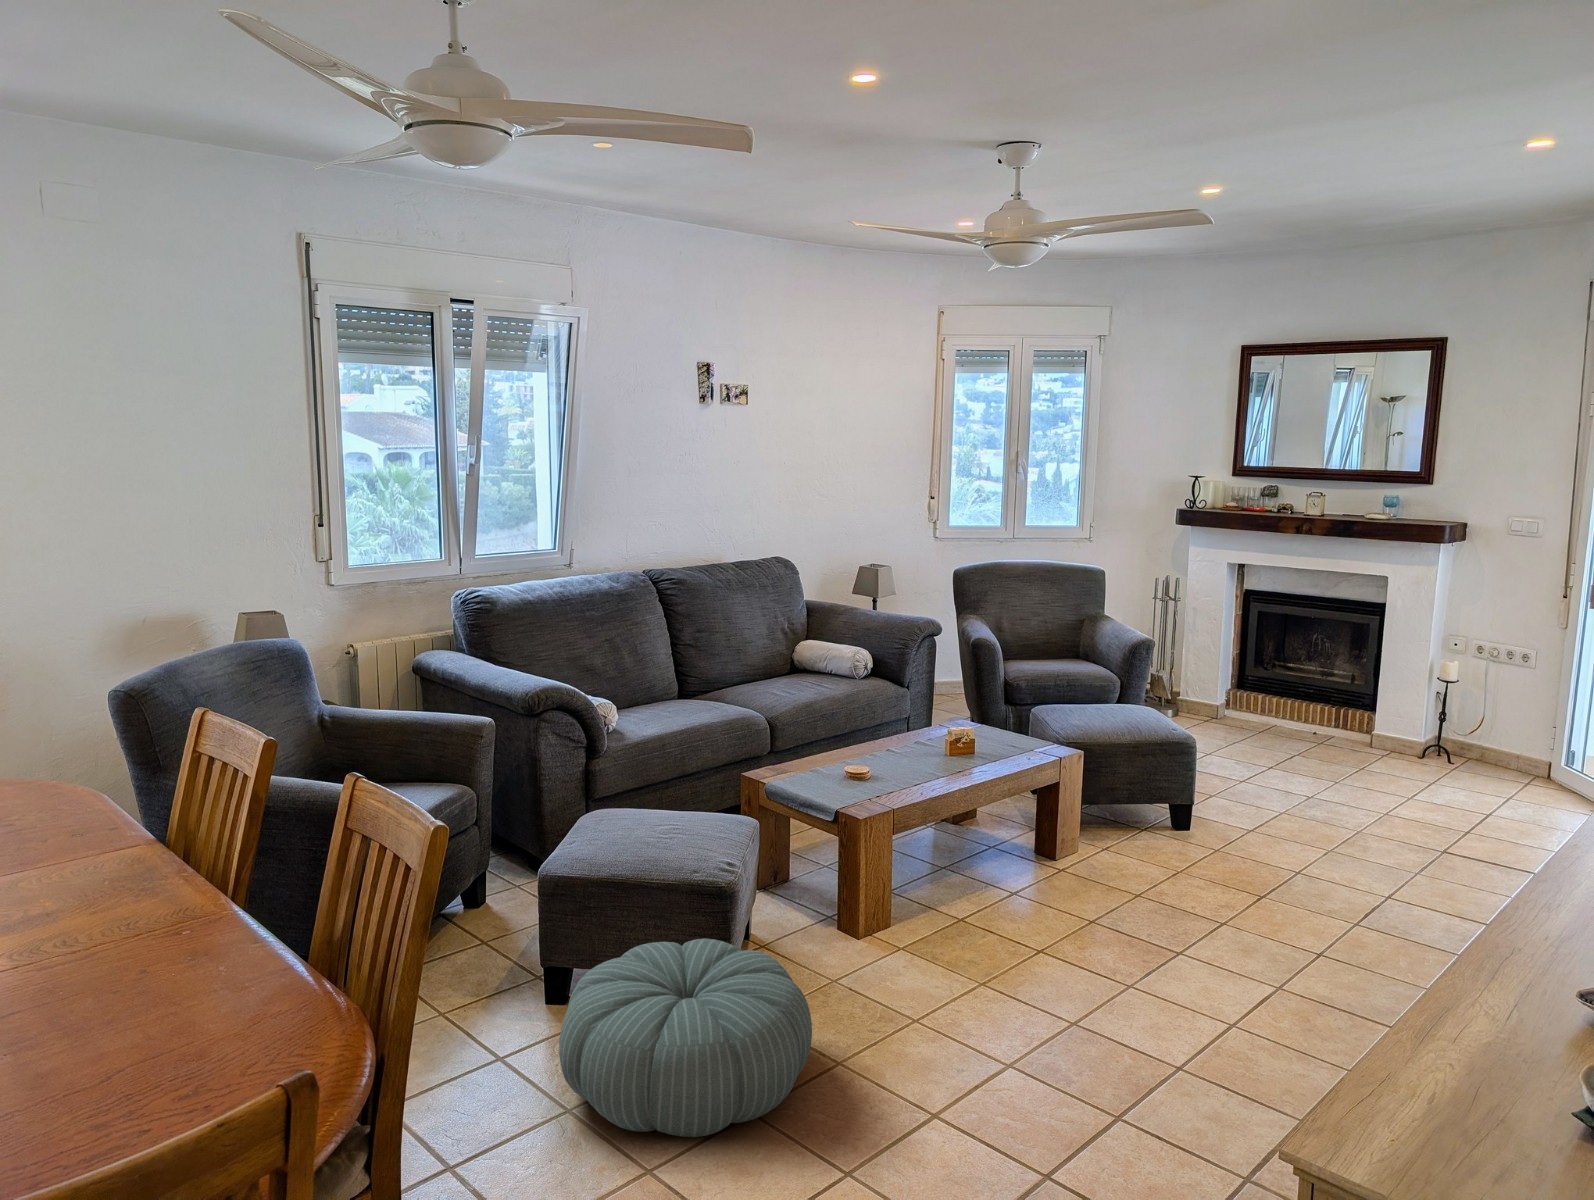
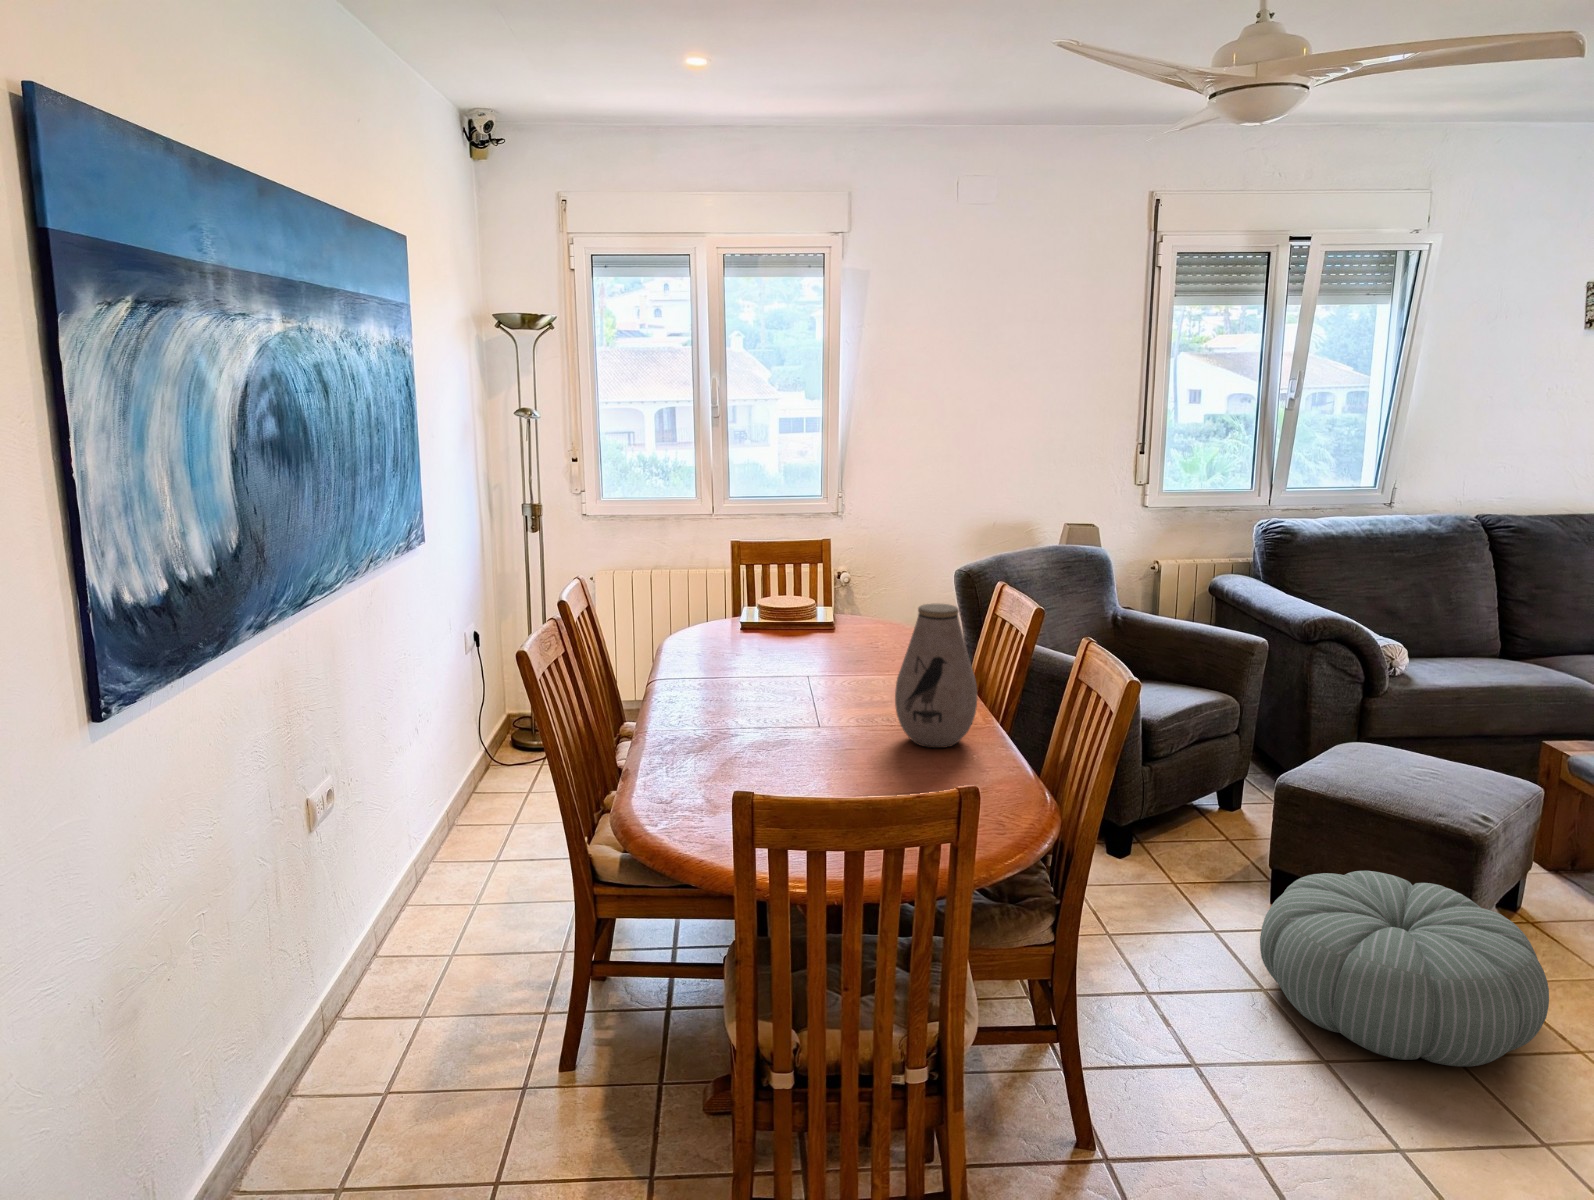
vase: none [65,764,203,979] -> present [895,604,977,748]

